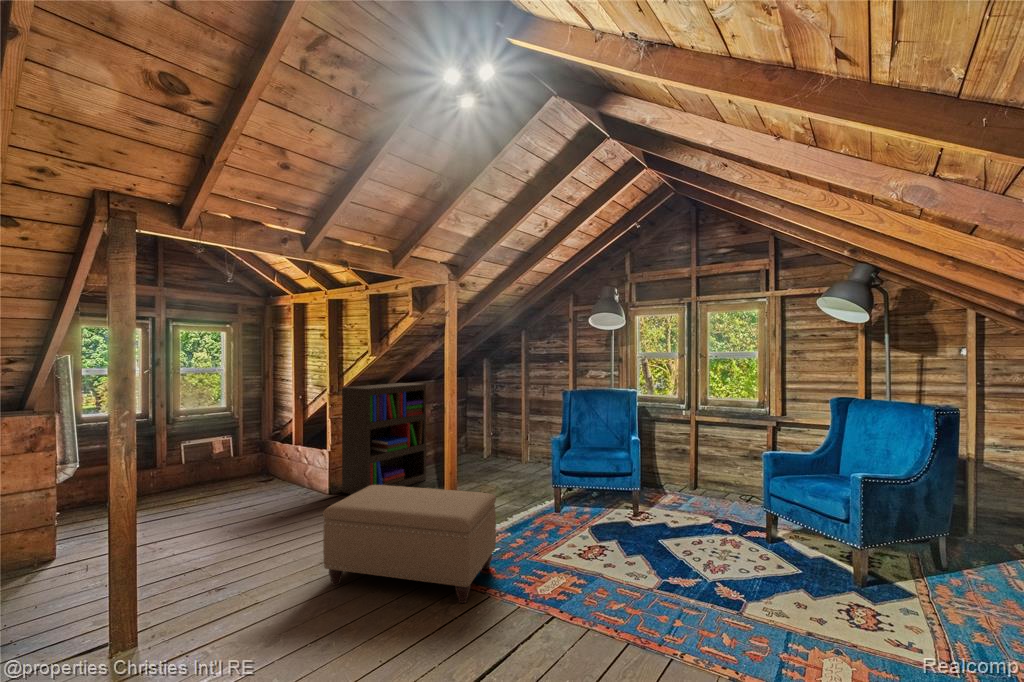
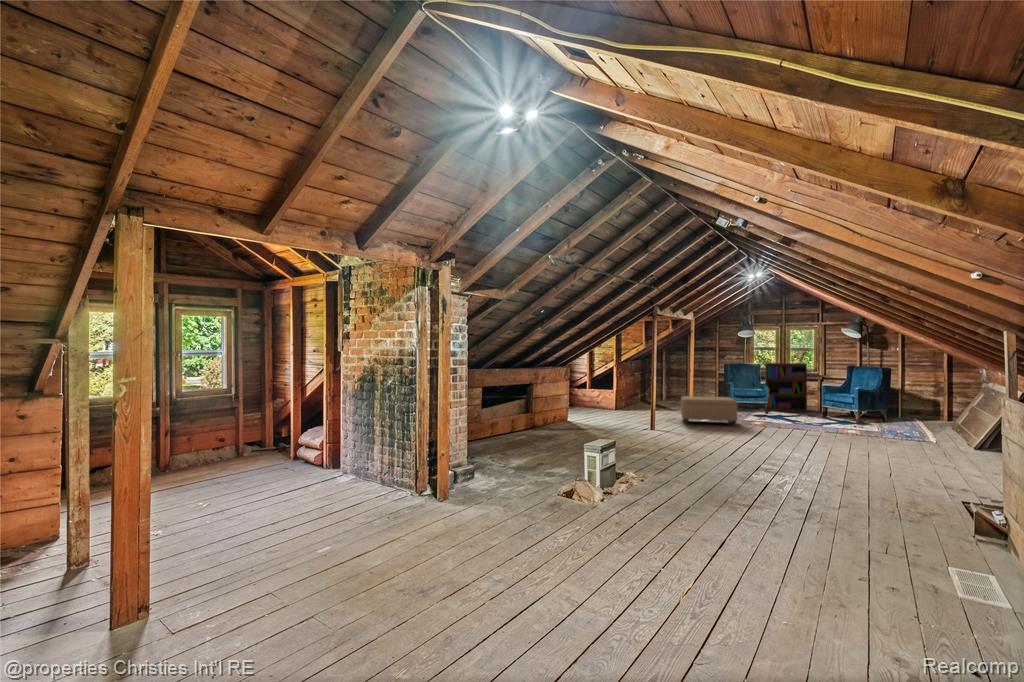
bookshelf: present [342,383,426,495] -> present [765,363,807,412]

